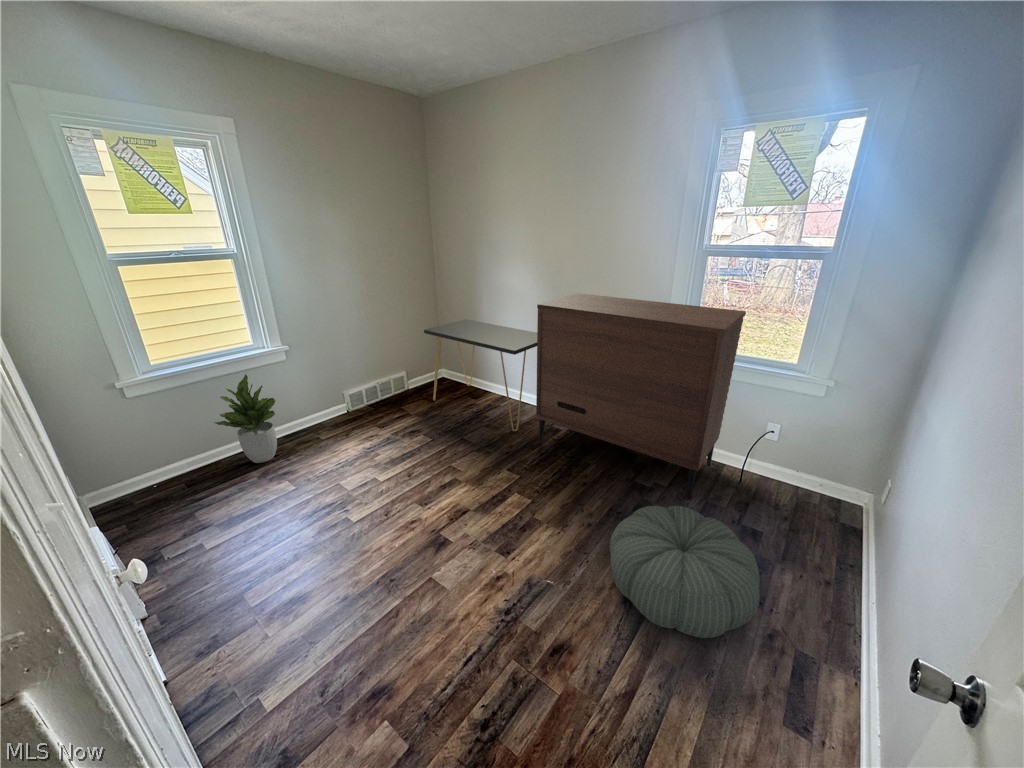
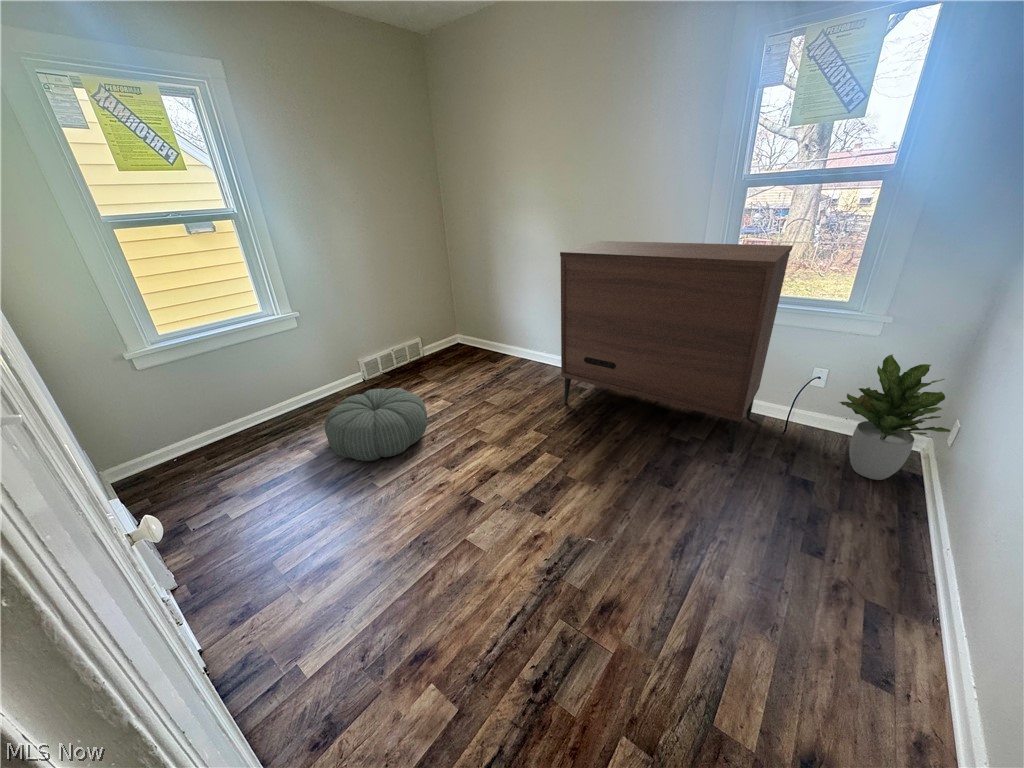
desk: present [424,319,537,431] -> none [437,280,576,393]
potted plant: present [215,374,277,463] -> present [839,354,951,480]
pouf: present [609,506,760,638] -> present [325,388,427,461]

